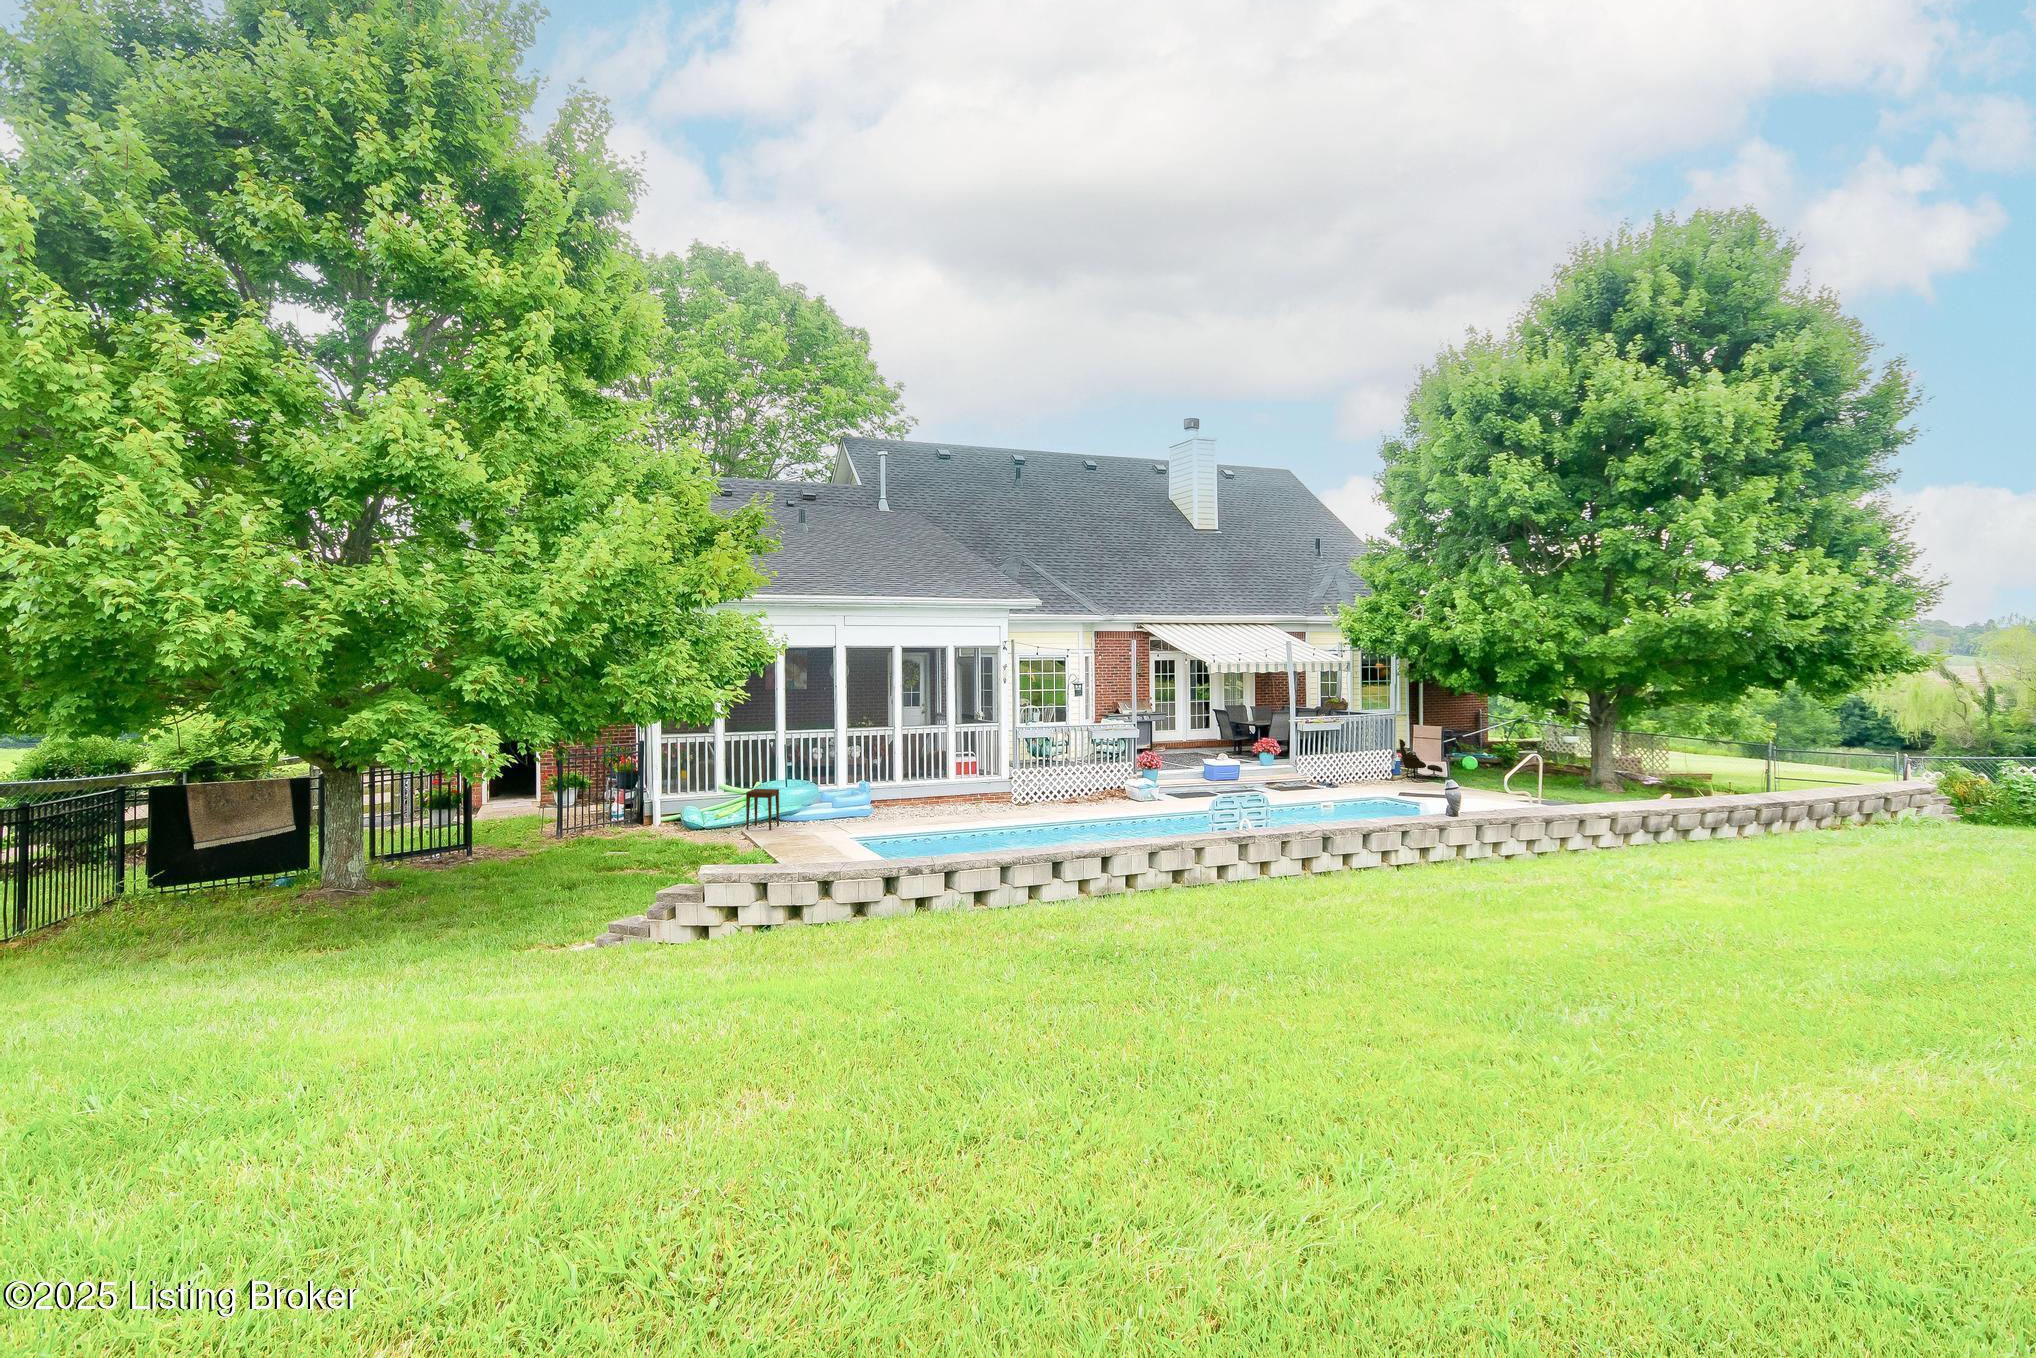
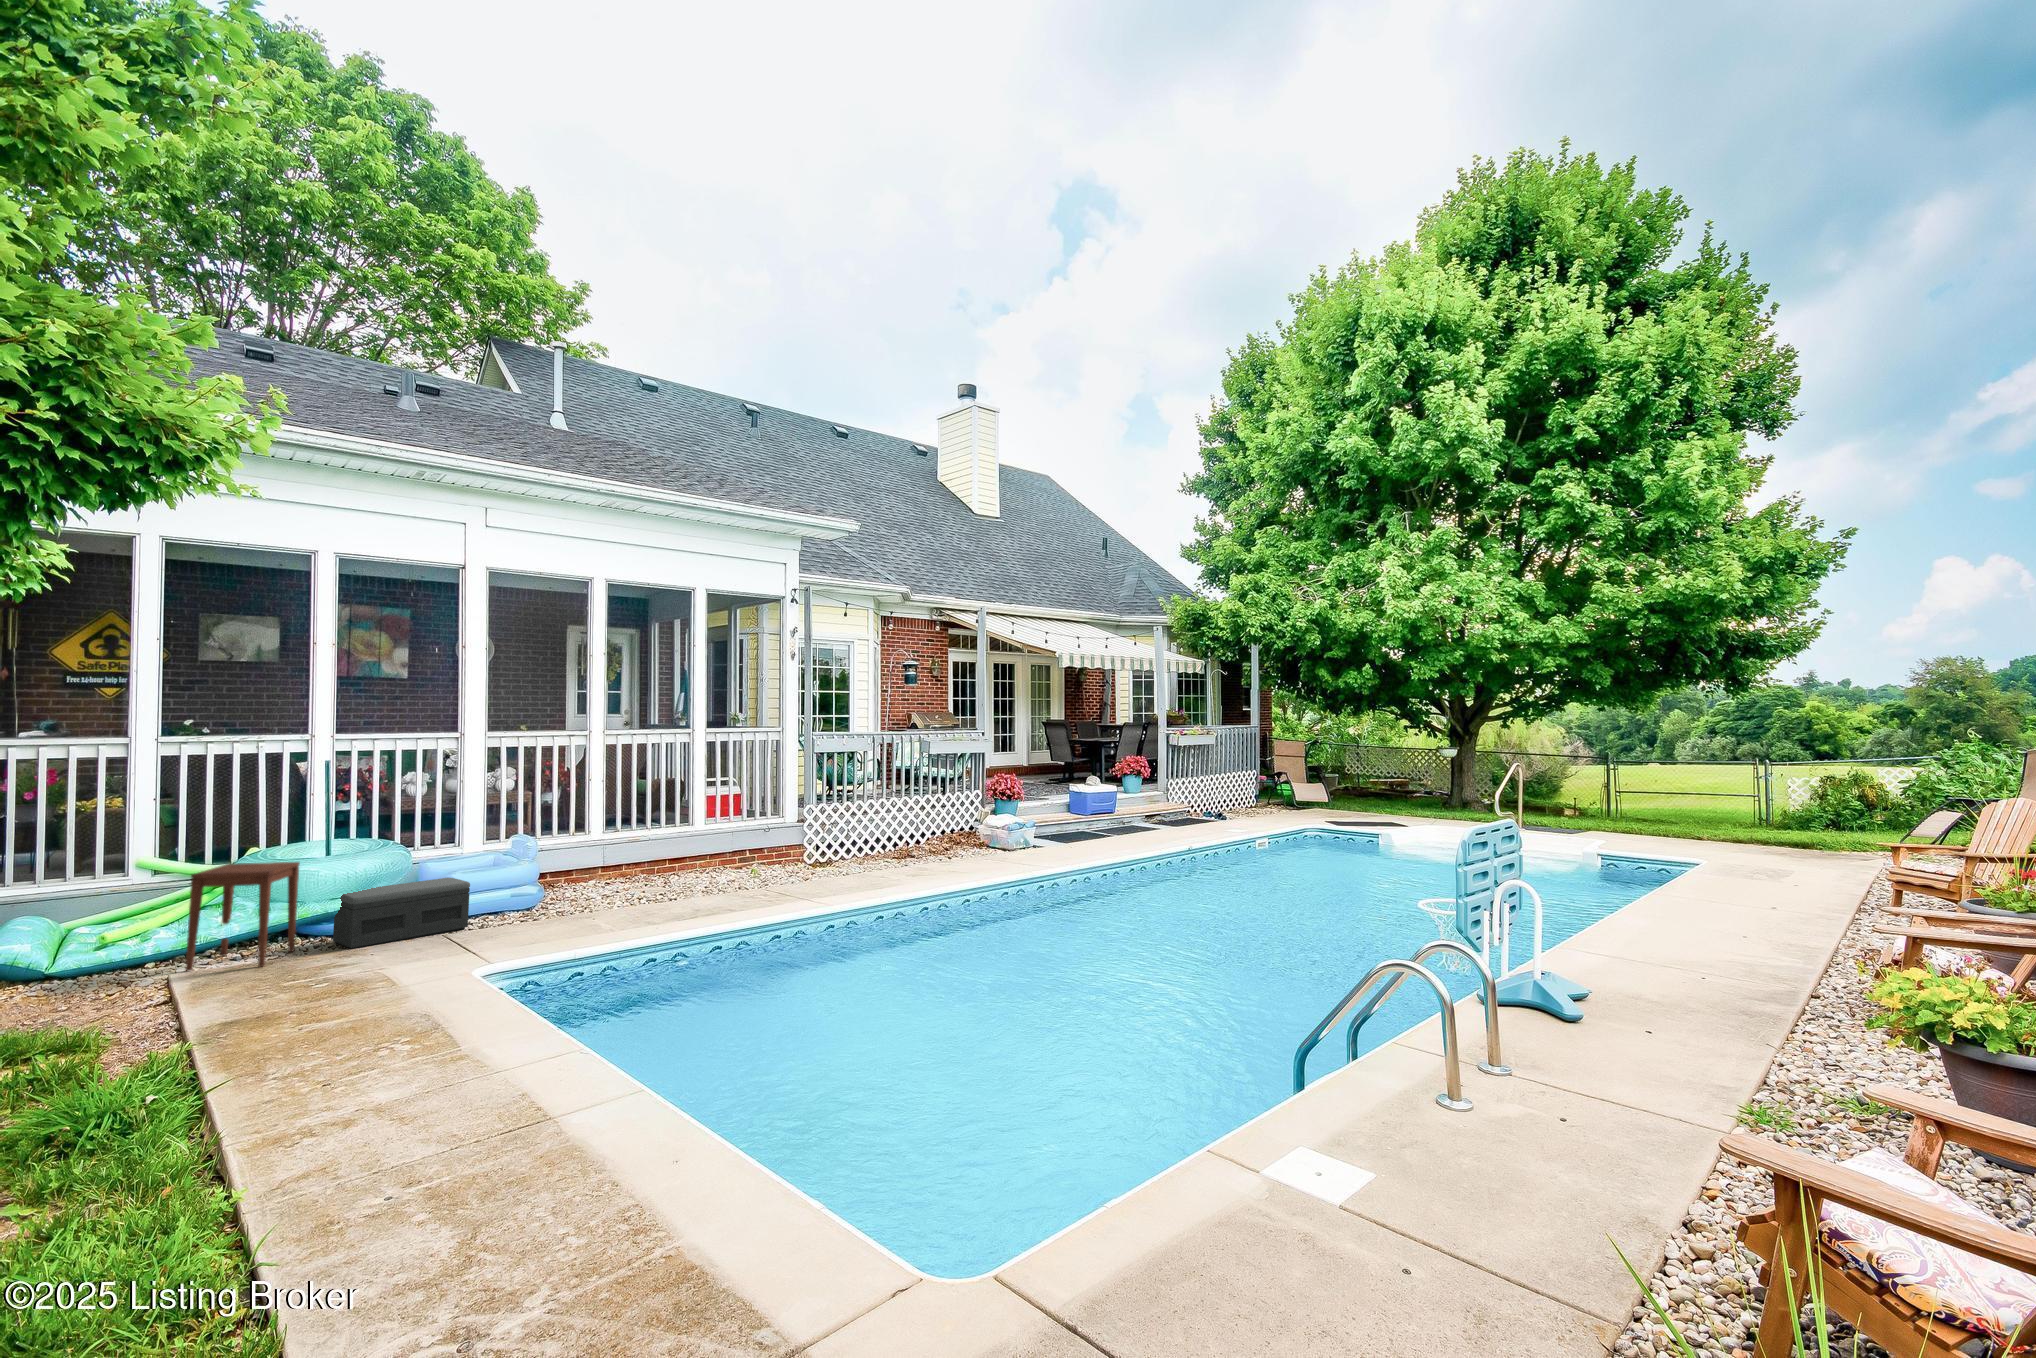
lounge chair: present [1399,739,1443,778] -> none [1250,759,1302,804]
storage bench: none [791,800,841,827] -> present [333,878,470,949]

